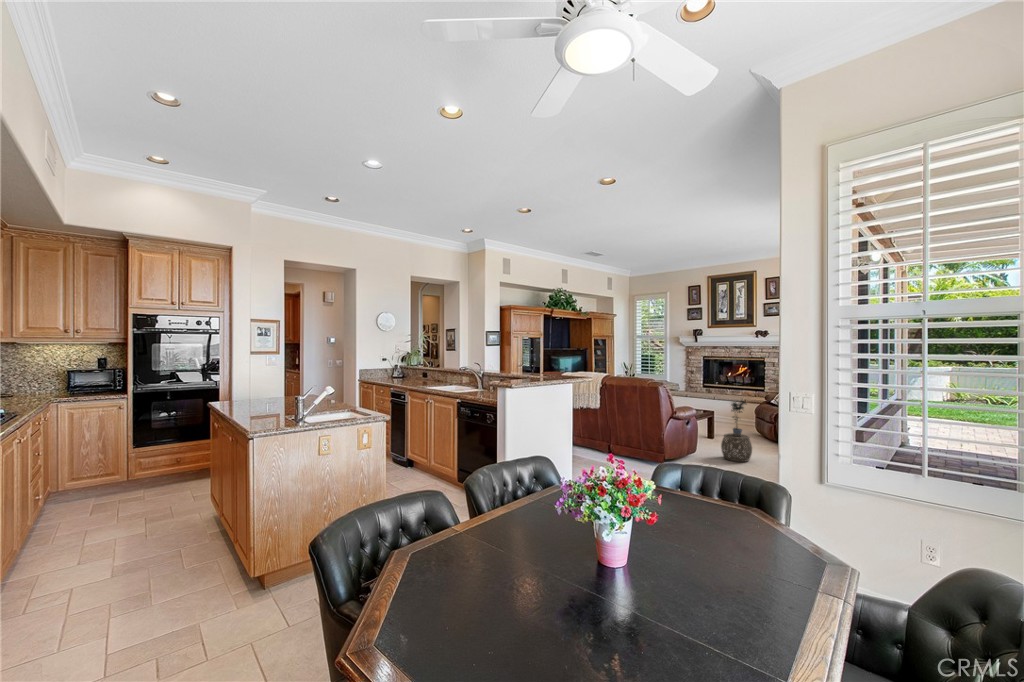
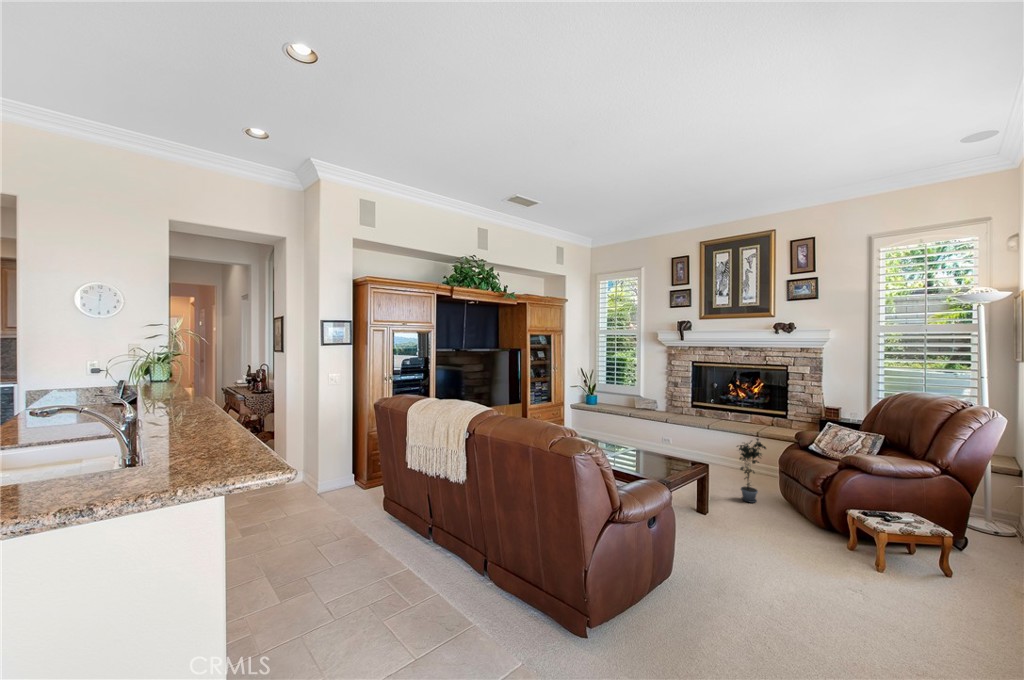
woven basket: present [721,433,752,462] -> none [730,532,798,606]

